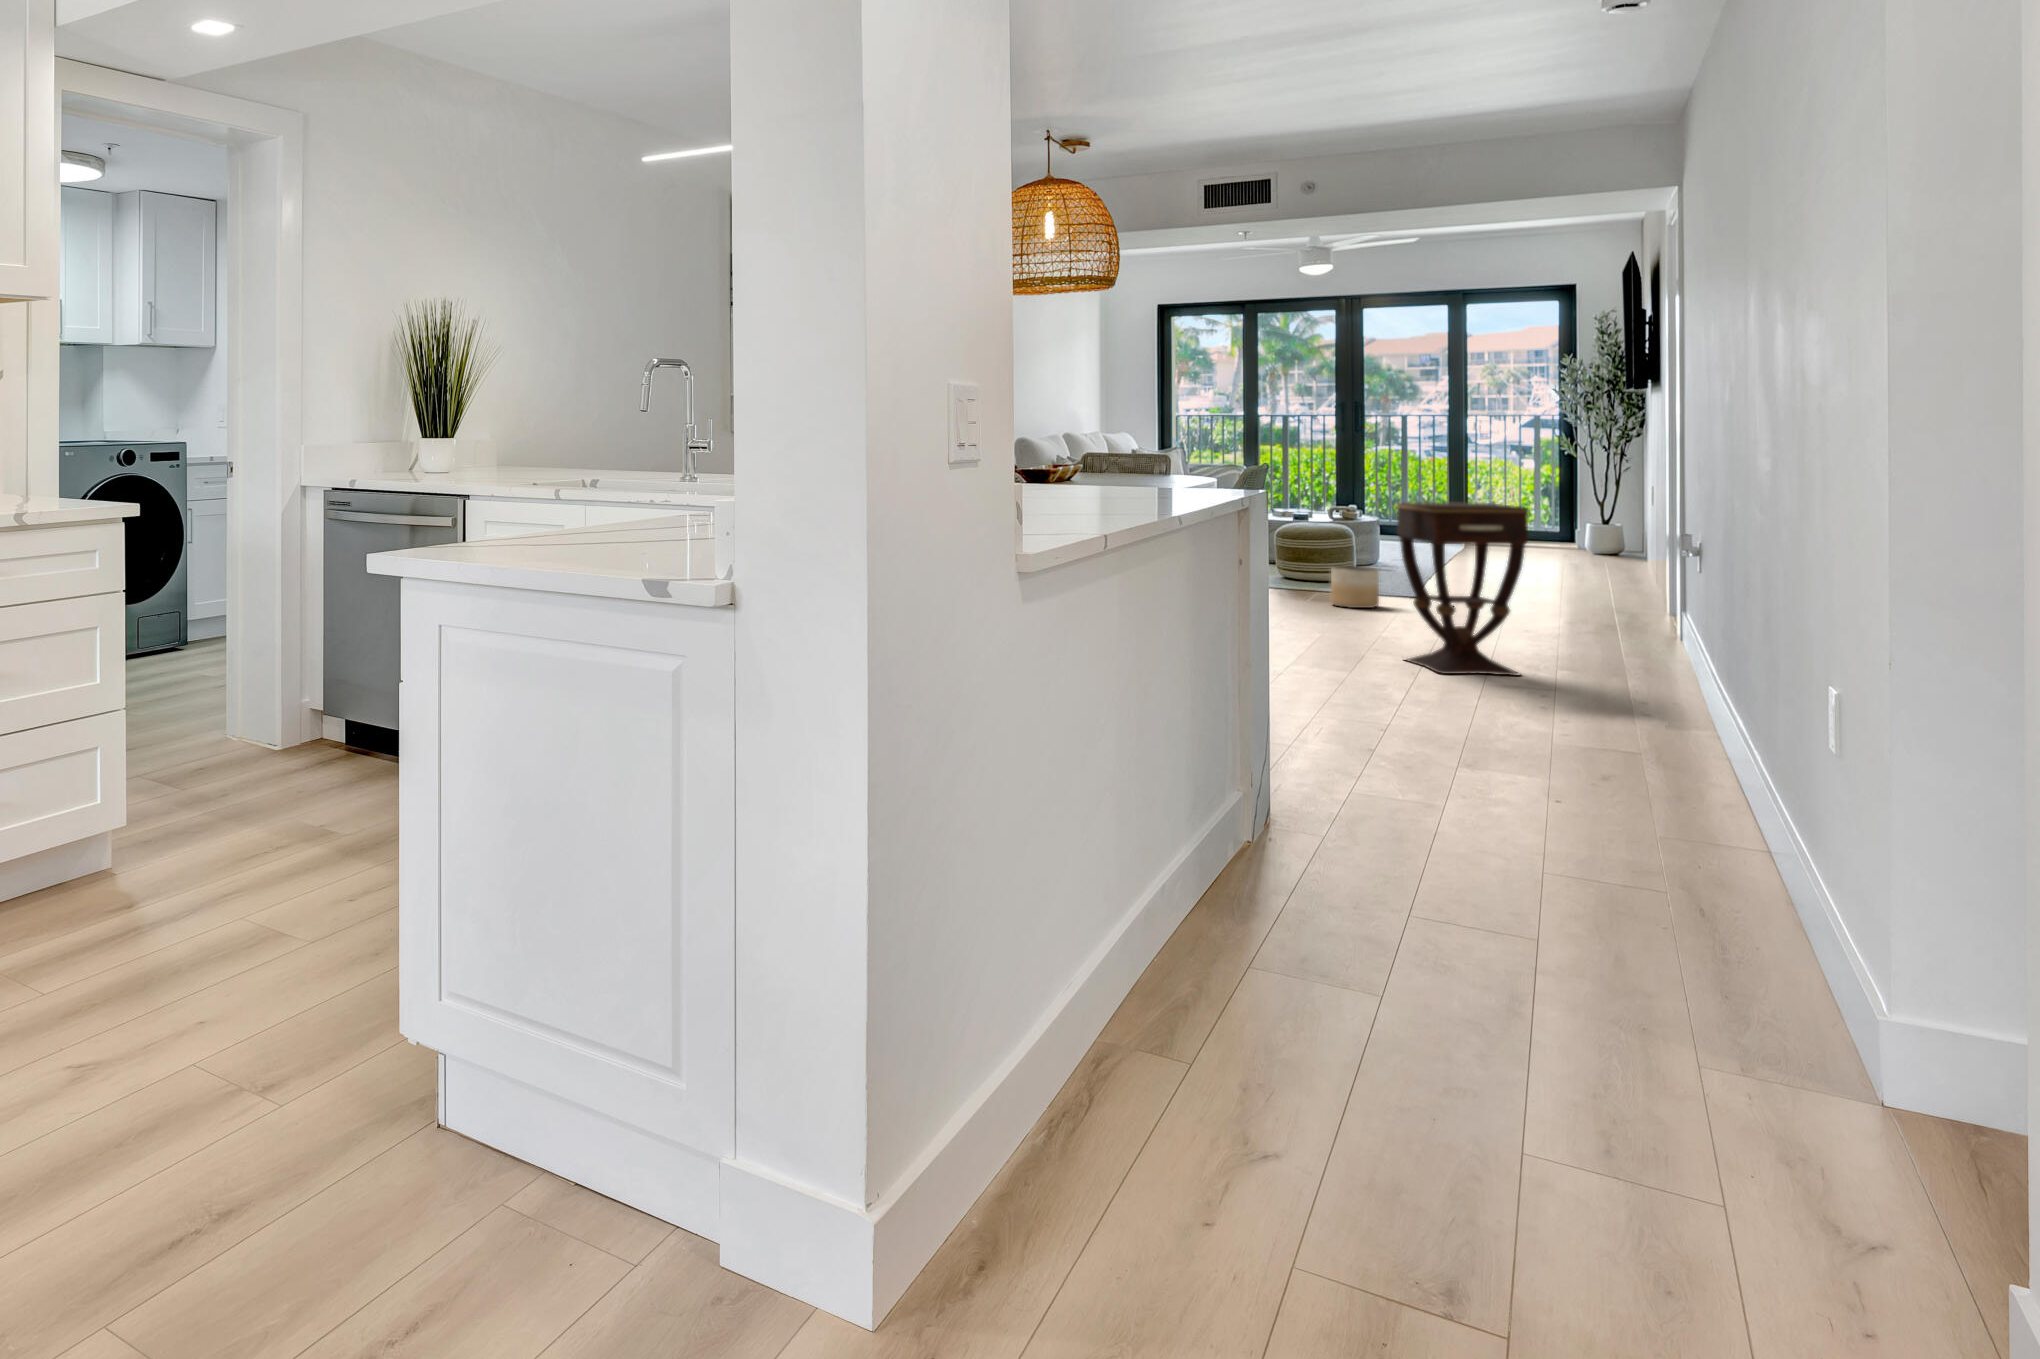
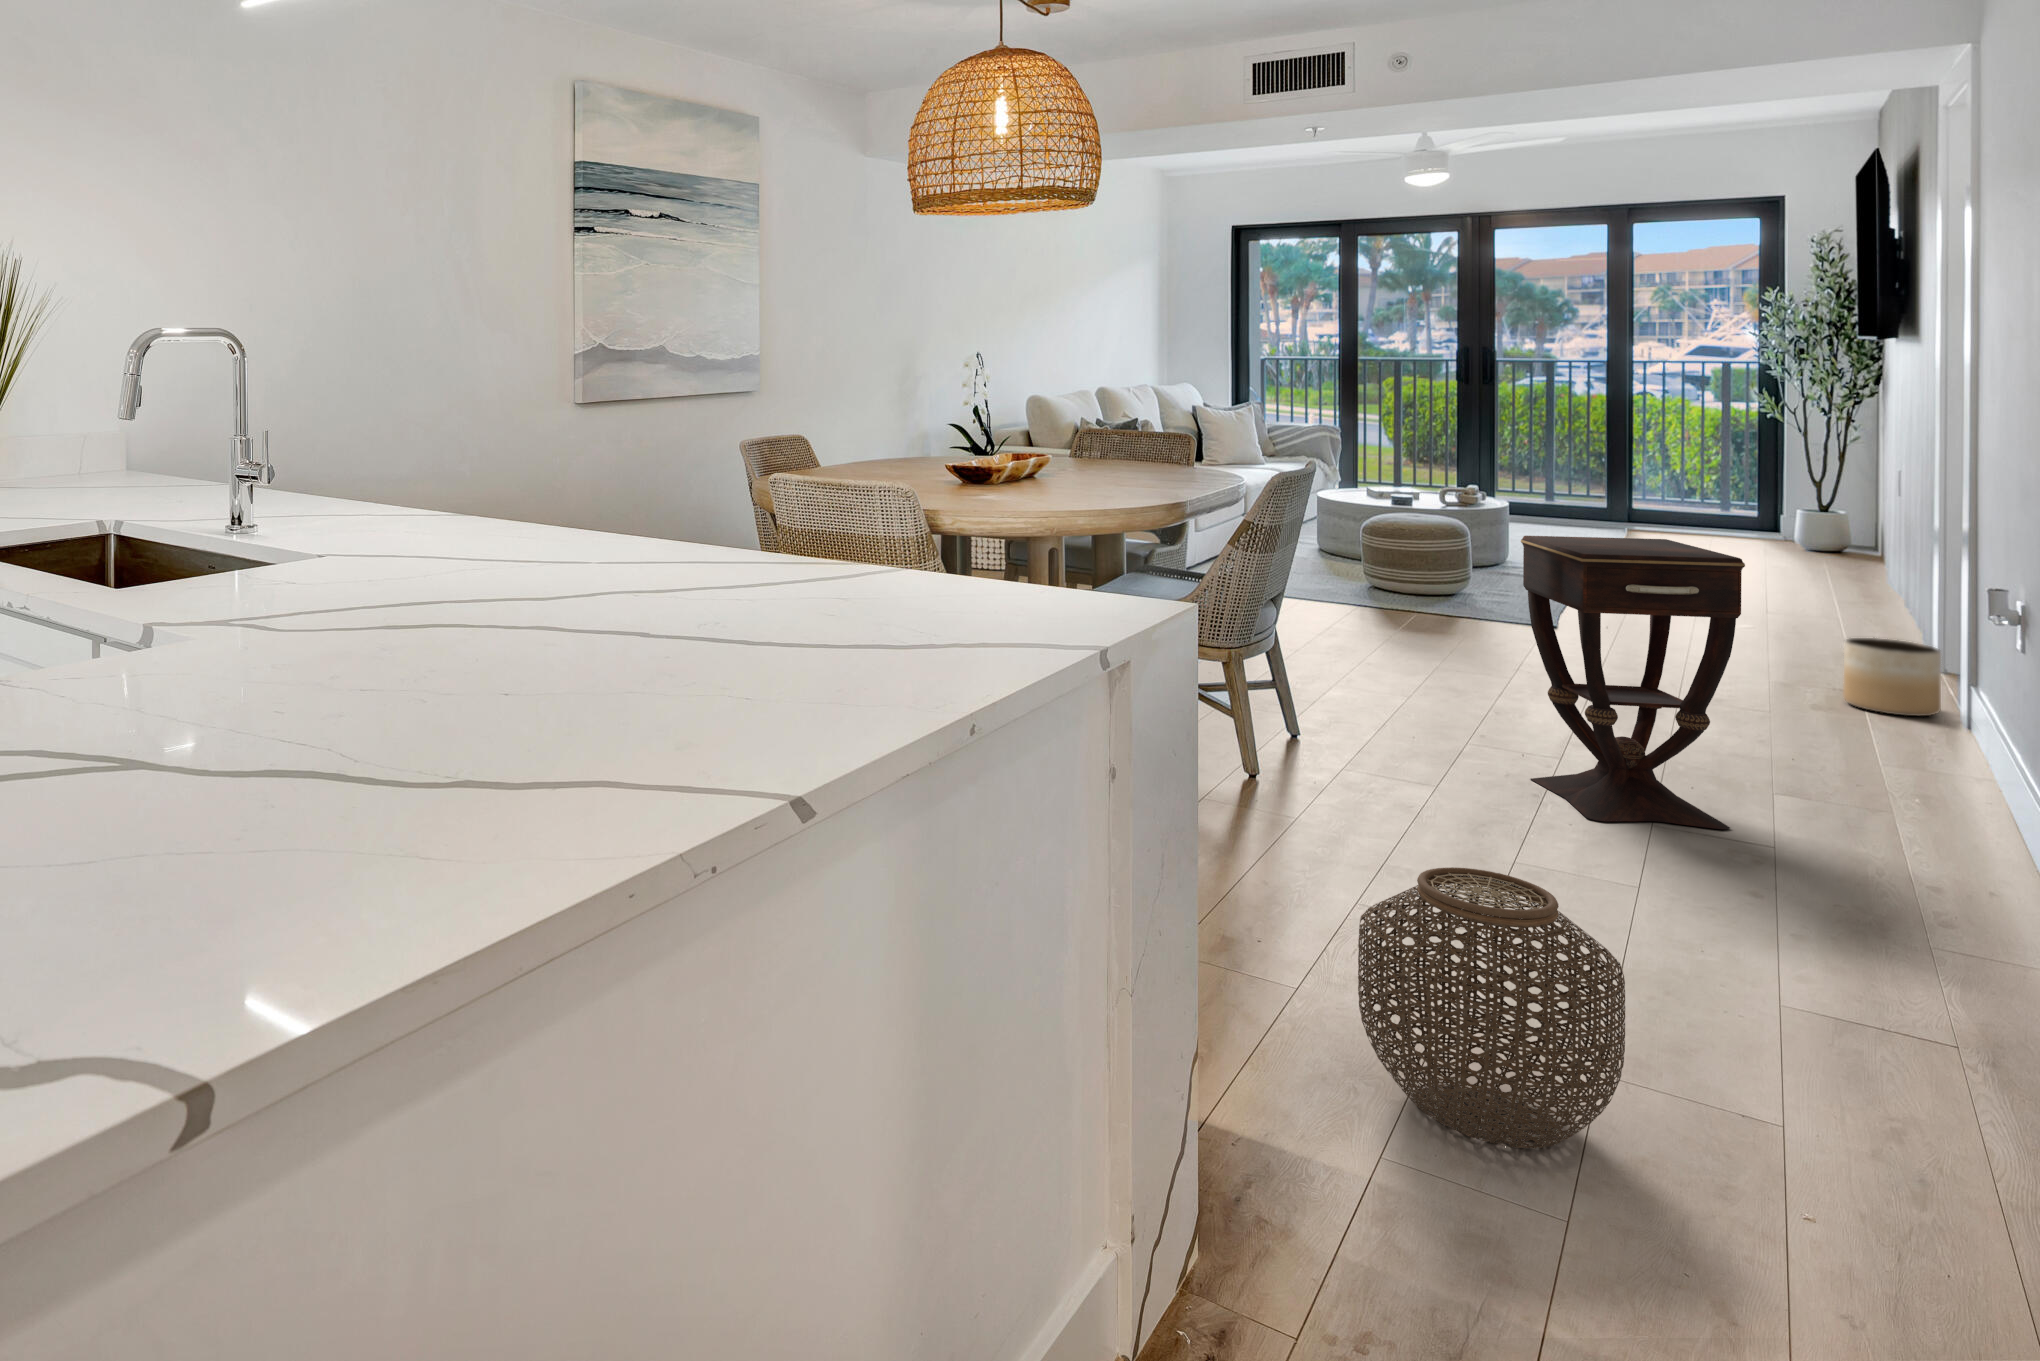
planter: present [1331,566,1379,608] -> present [1843,638,1941,716]
woven basket: none [1323,637,1458,768] -> present [1358,867,1625,1148]

